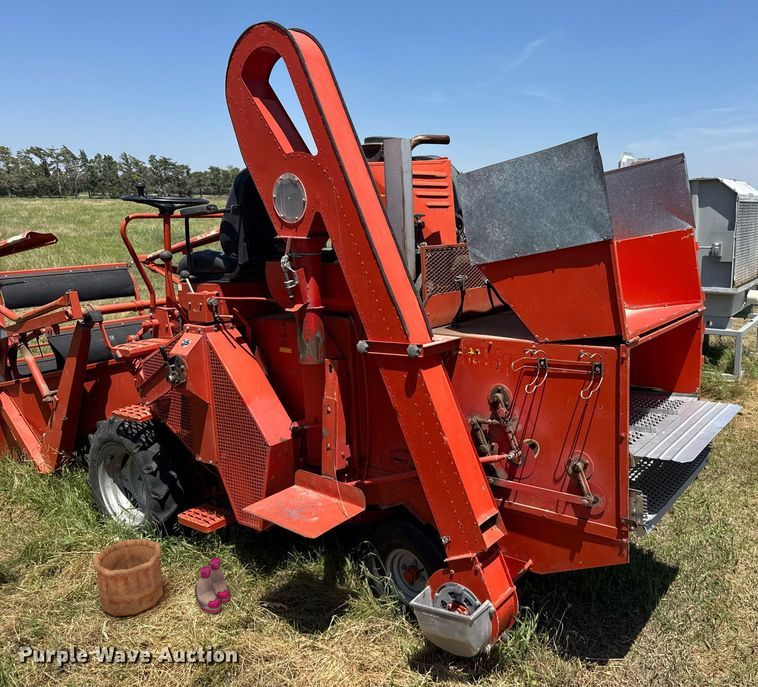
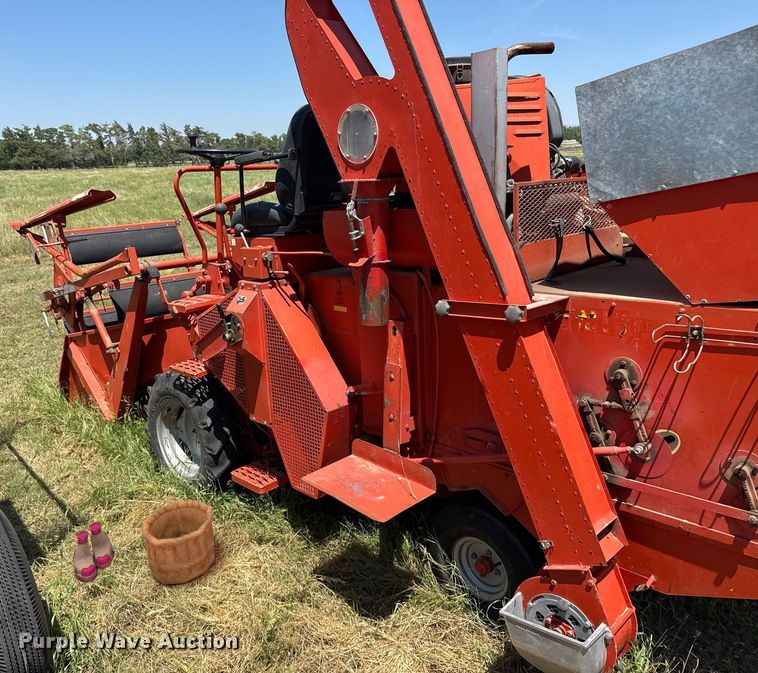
boots: present [195,558,230,613] -> present [73,522,113,581]

